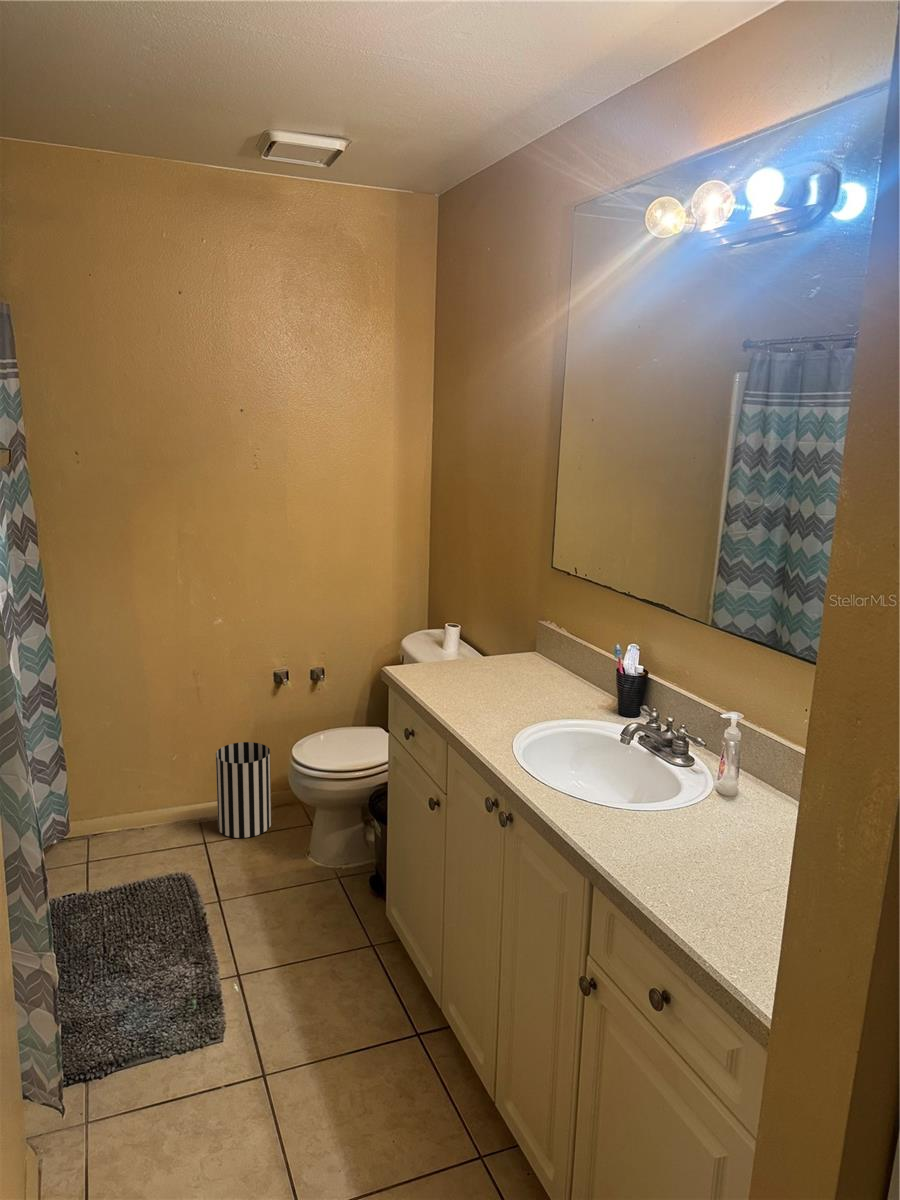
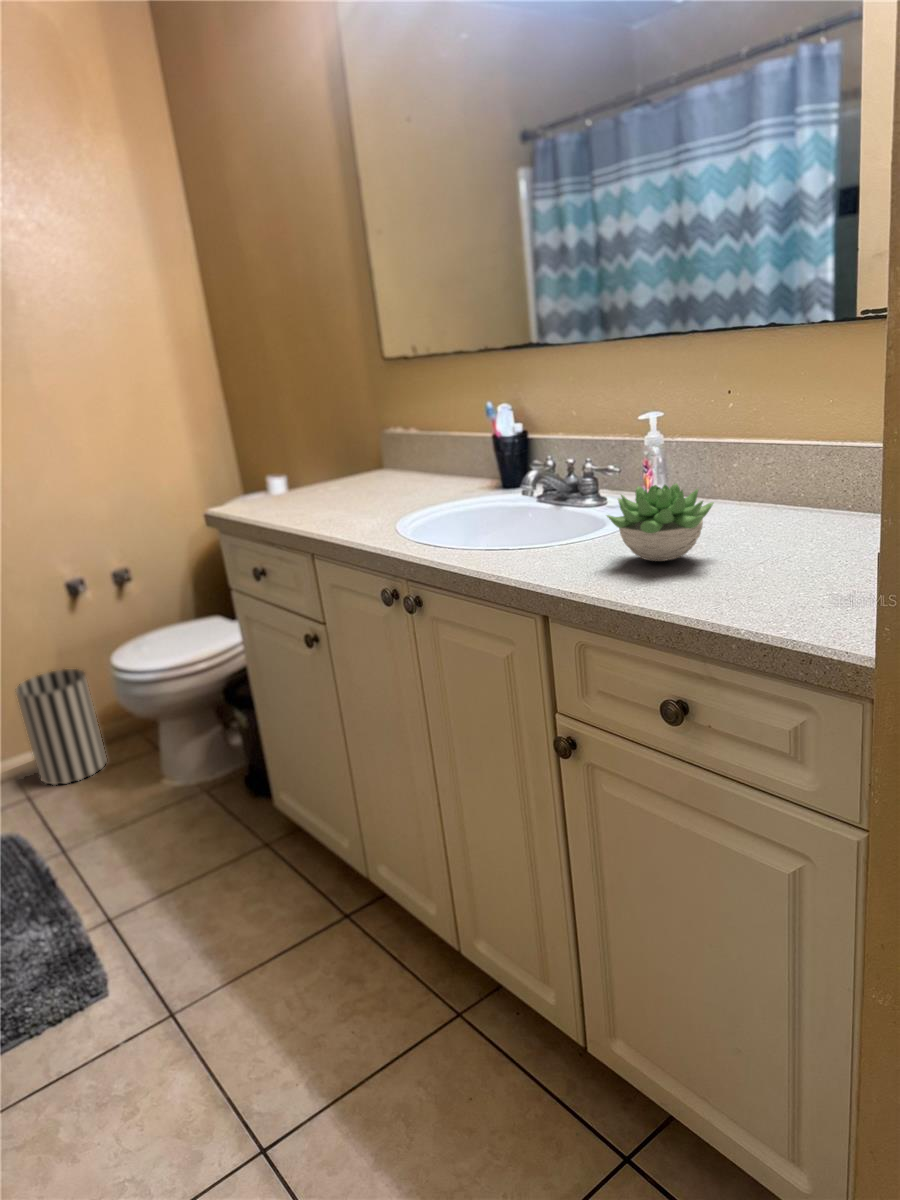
succulent plant: none [656,792,748,864] -> present [607,483,714,561]

